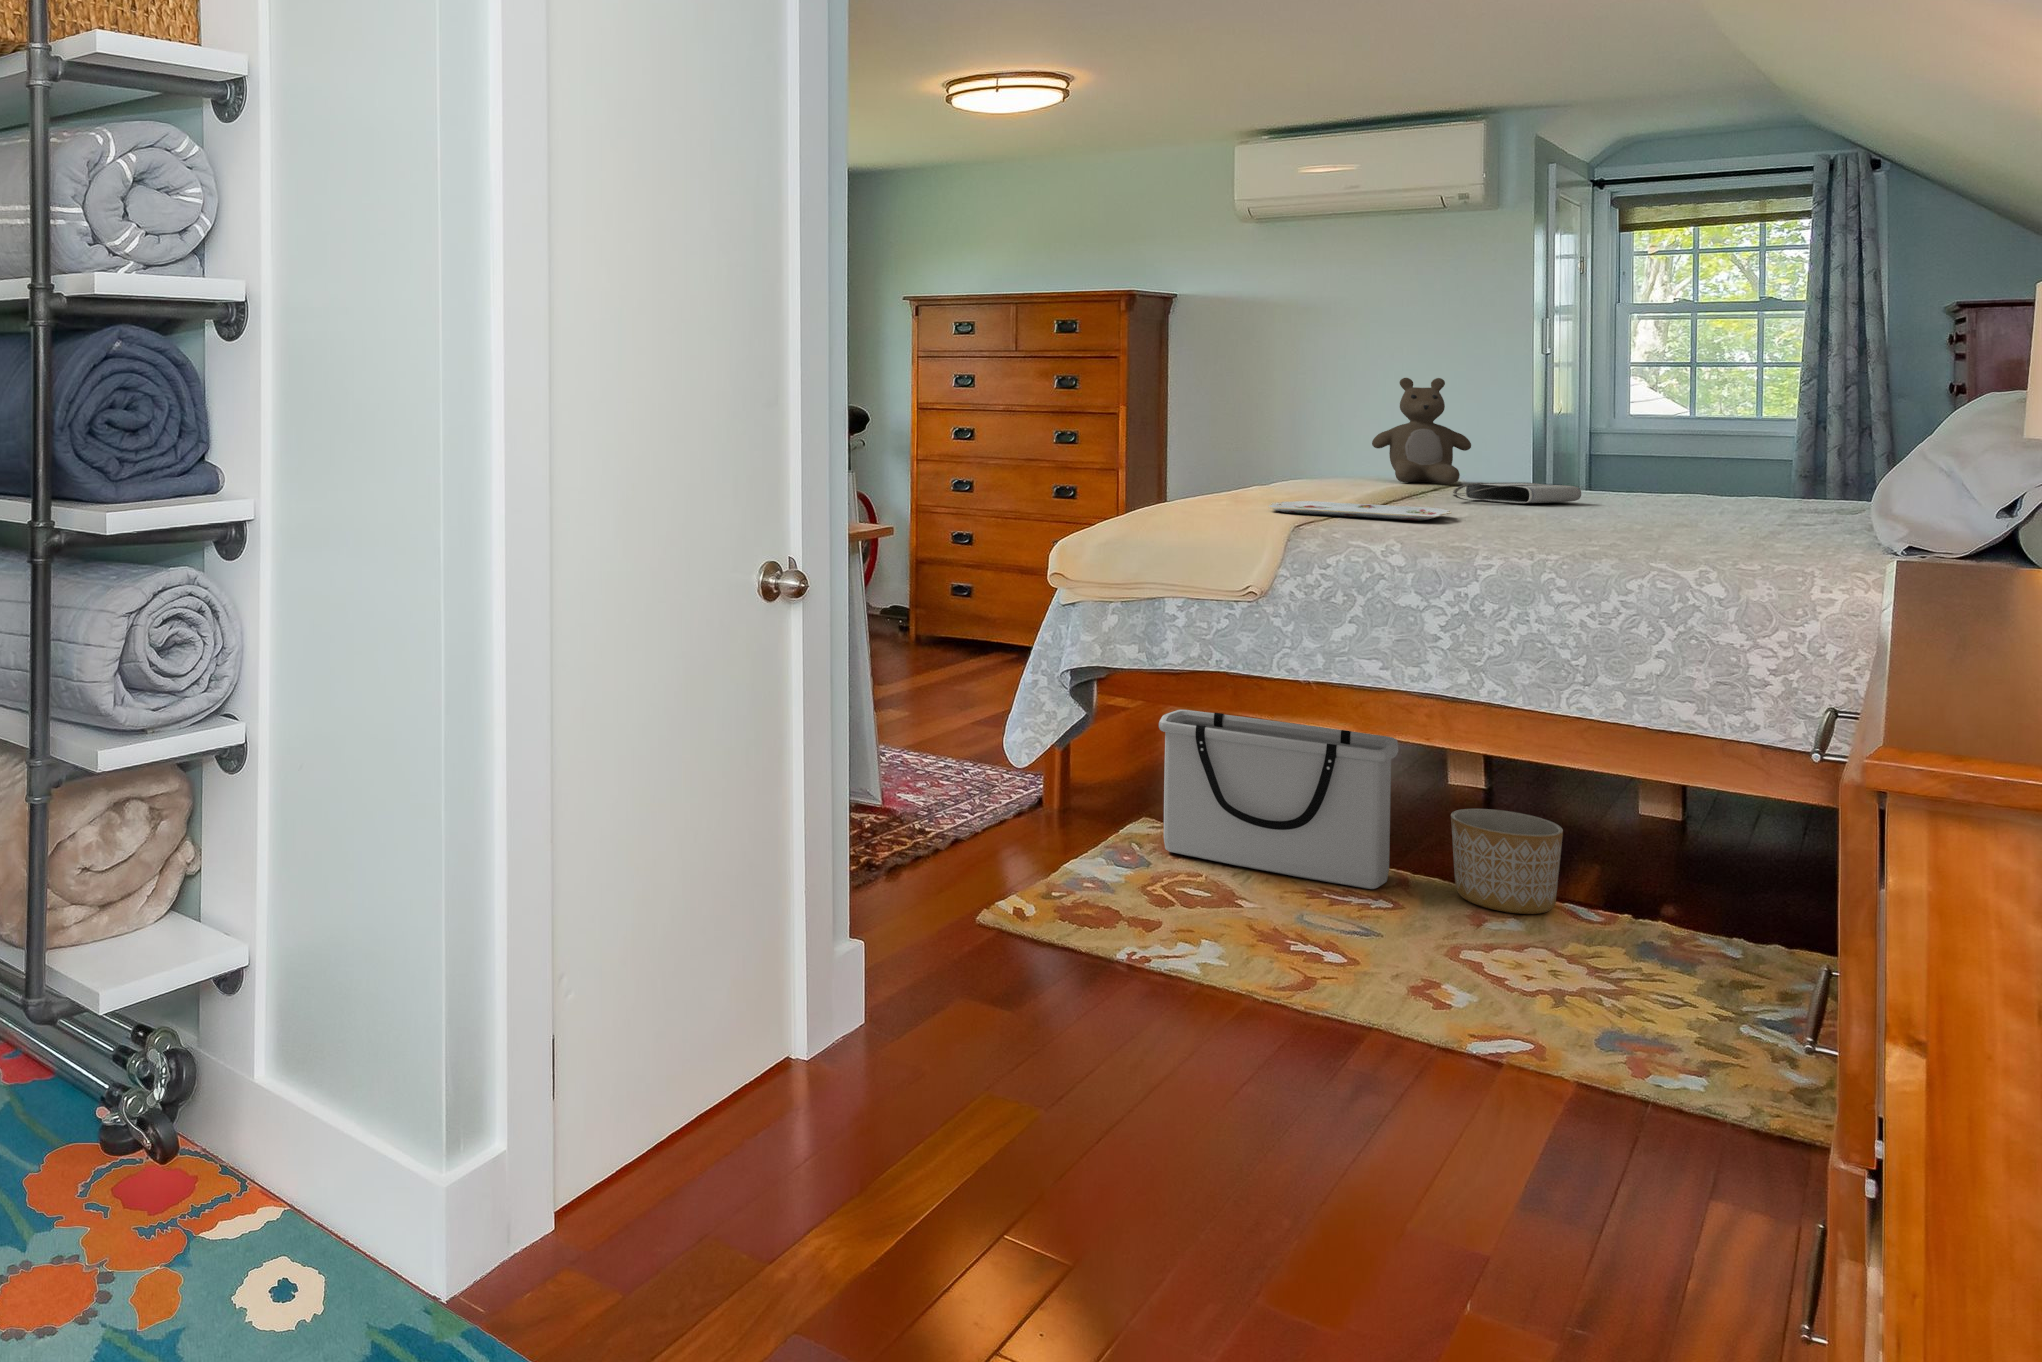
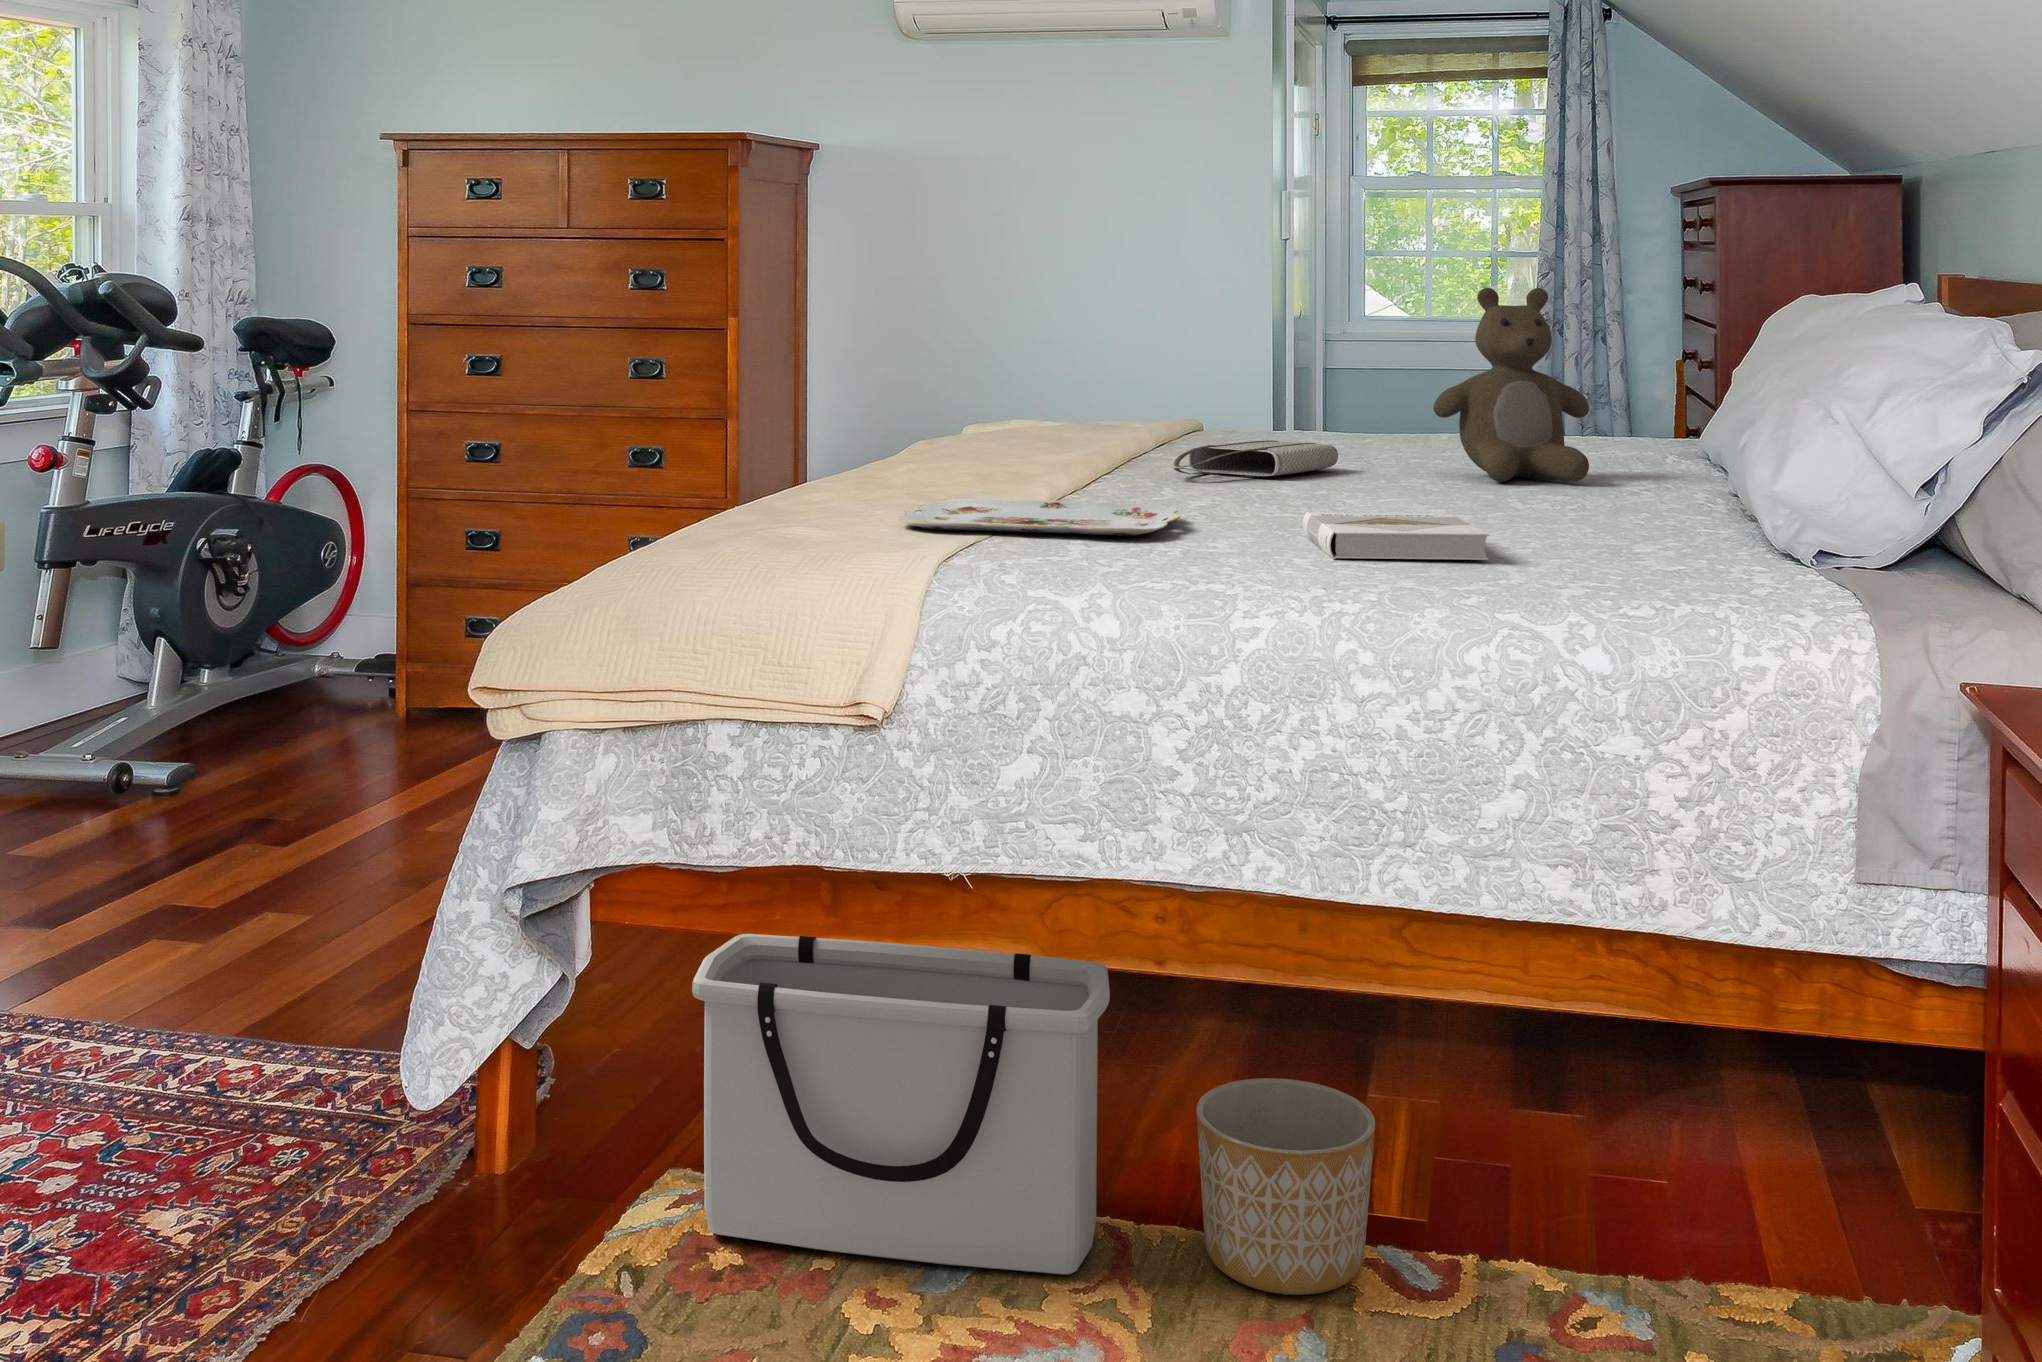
teddy bear: present [1372,378,1471,484] -> present [1433,288,1589,482]
book: none [1535,512,1659,540] -> present [1303,512,1489,560]

